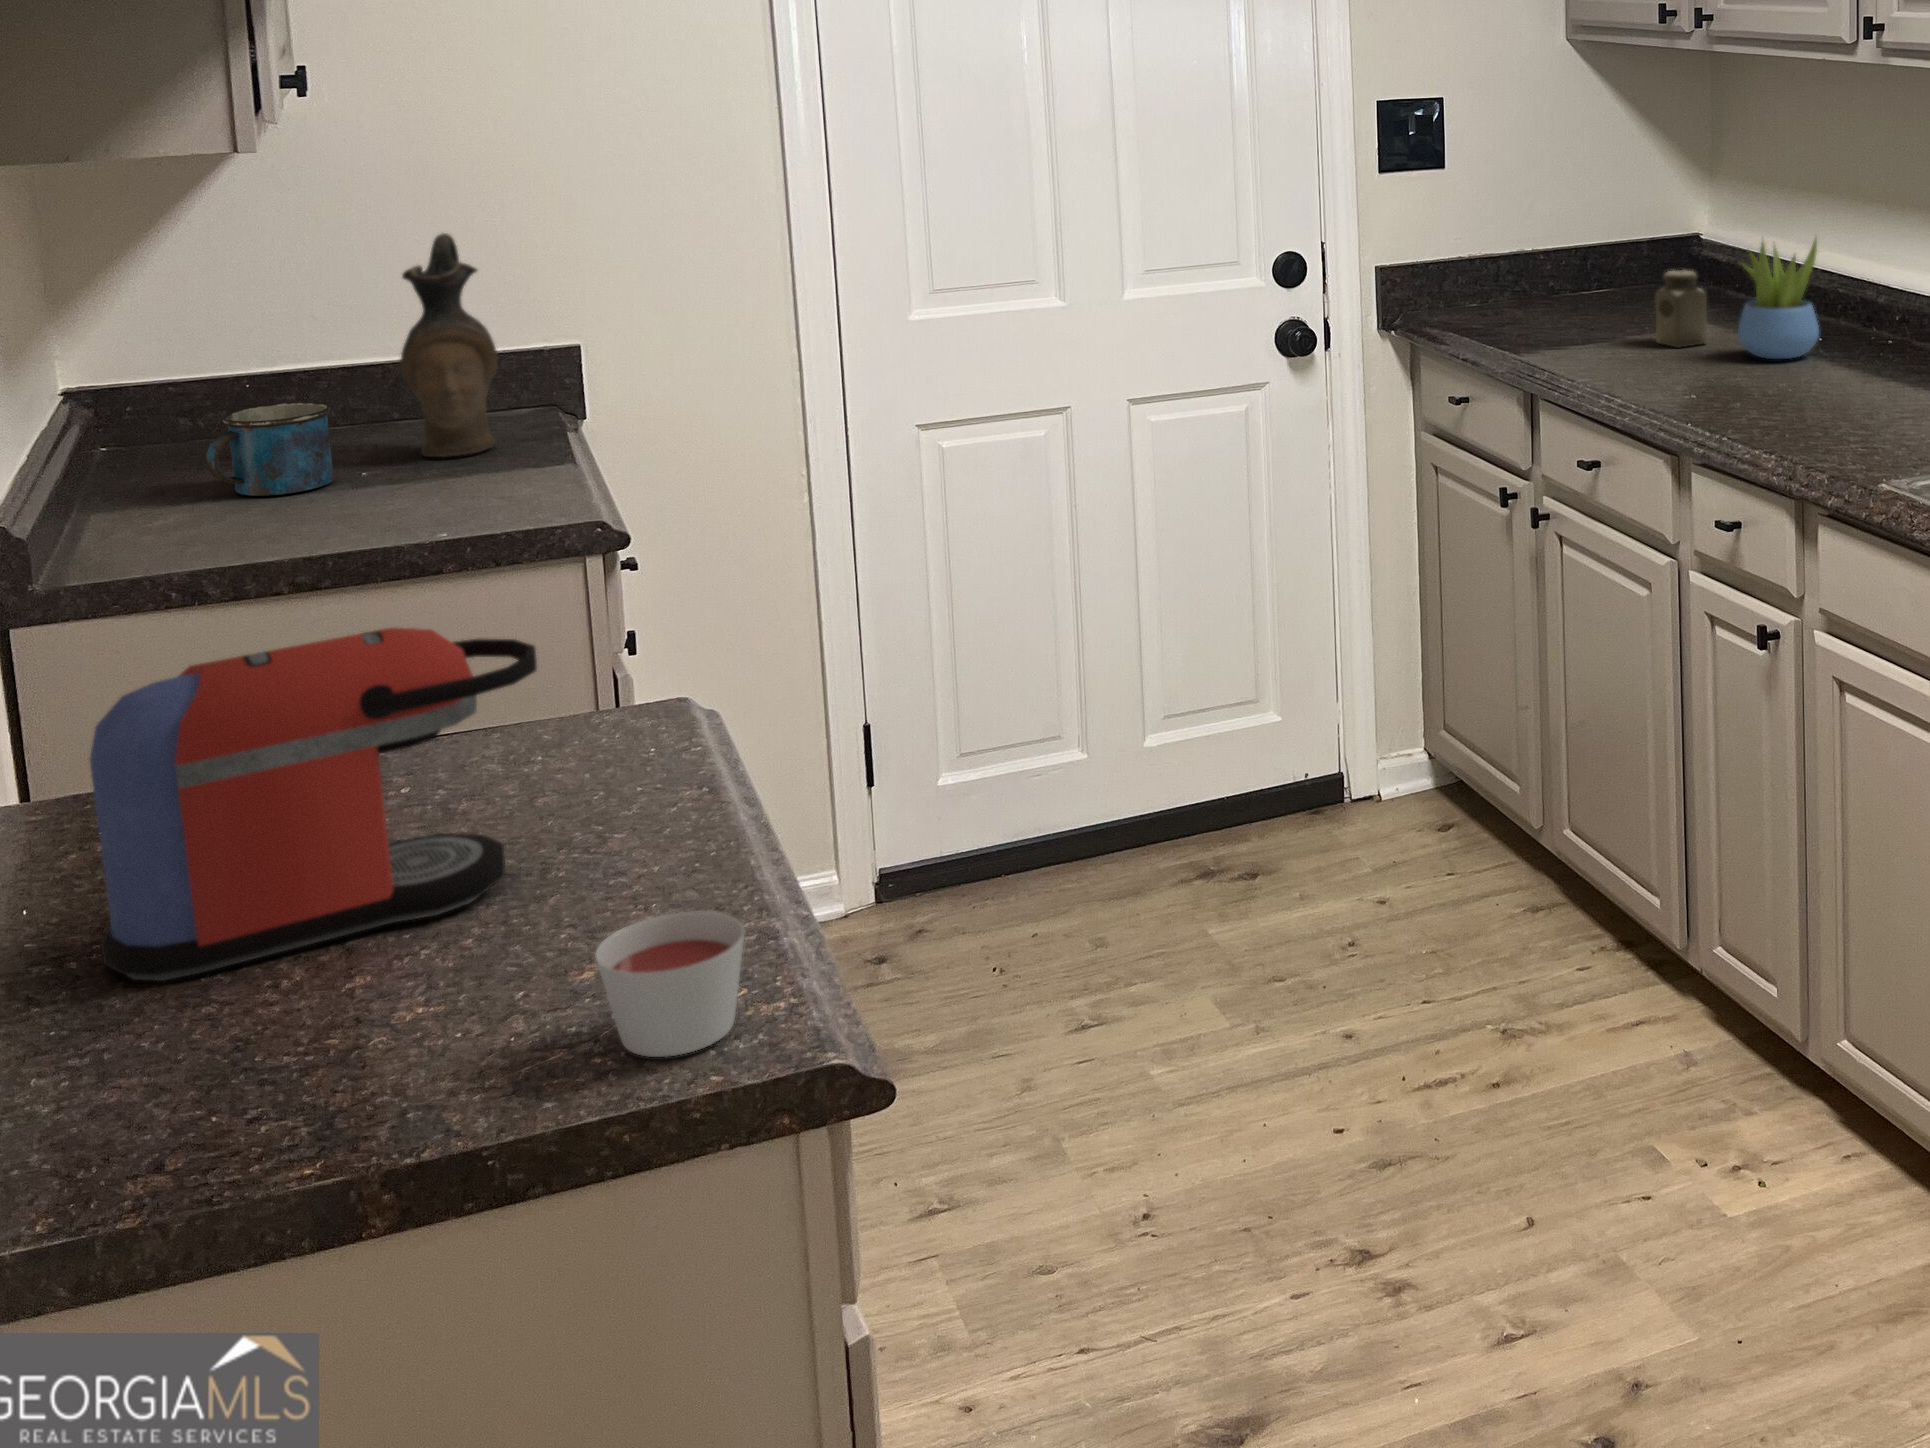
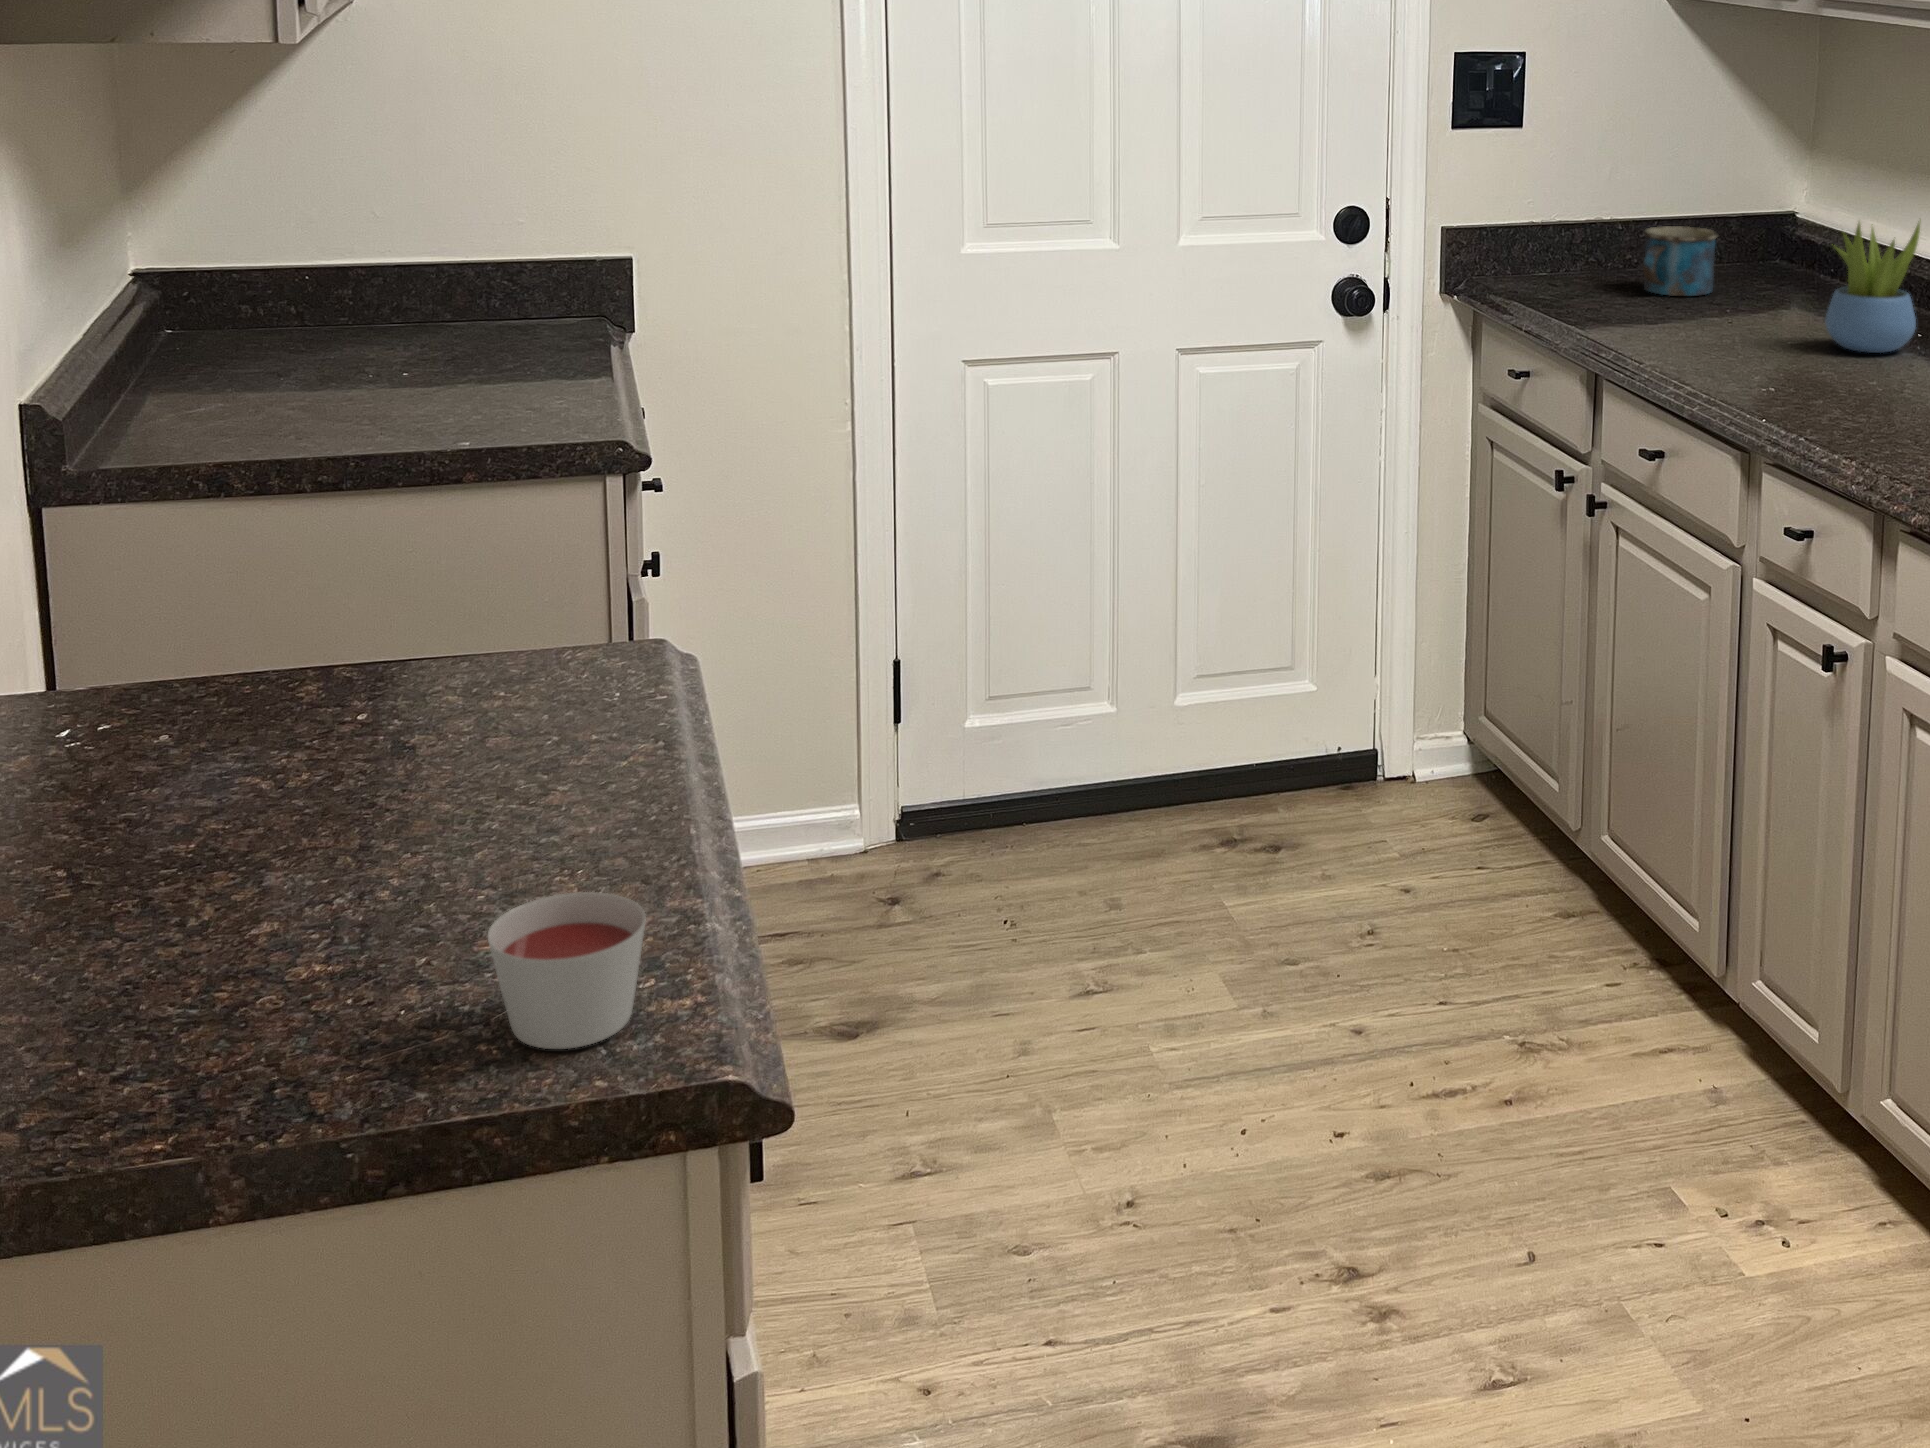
ceramic pitcher: present [400,233,498,457] -> none [445,139,539,364]
salt shaker: present [1655,270,1707,347] -> none [1736,249,1795,332]
mug: present [206,402,334,496] -> present [1643,226,1718,296]
coffee maker: present [90,627,537,981] -> none [21,557,482,906]

